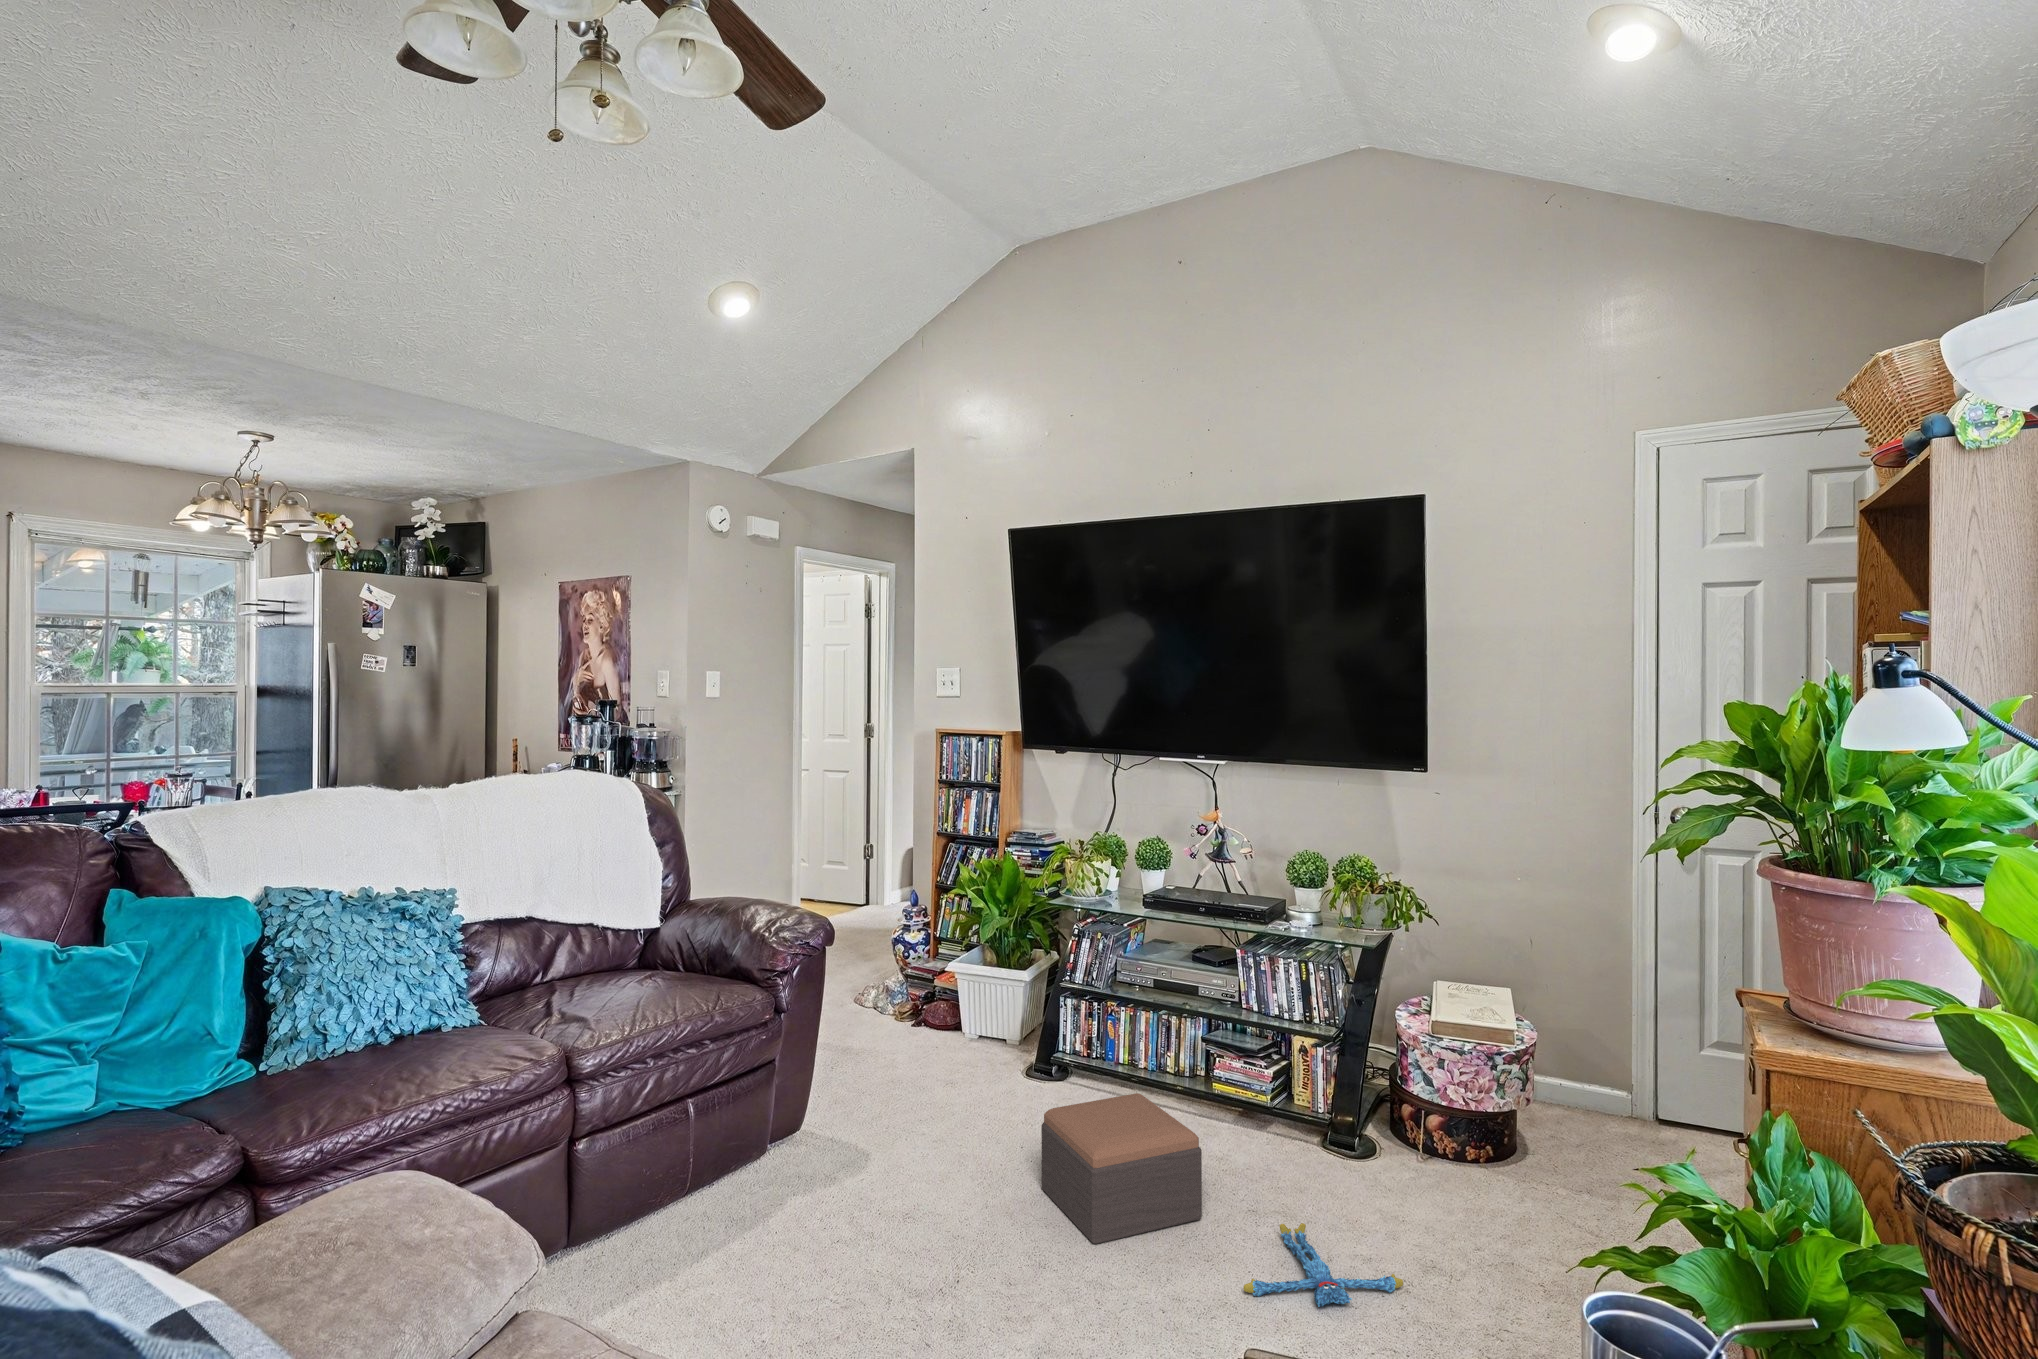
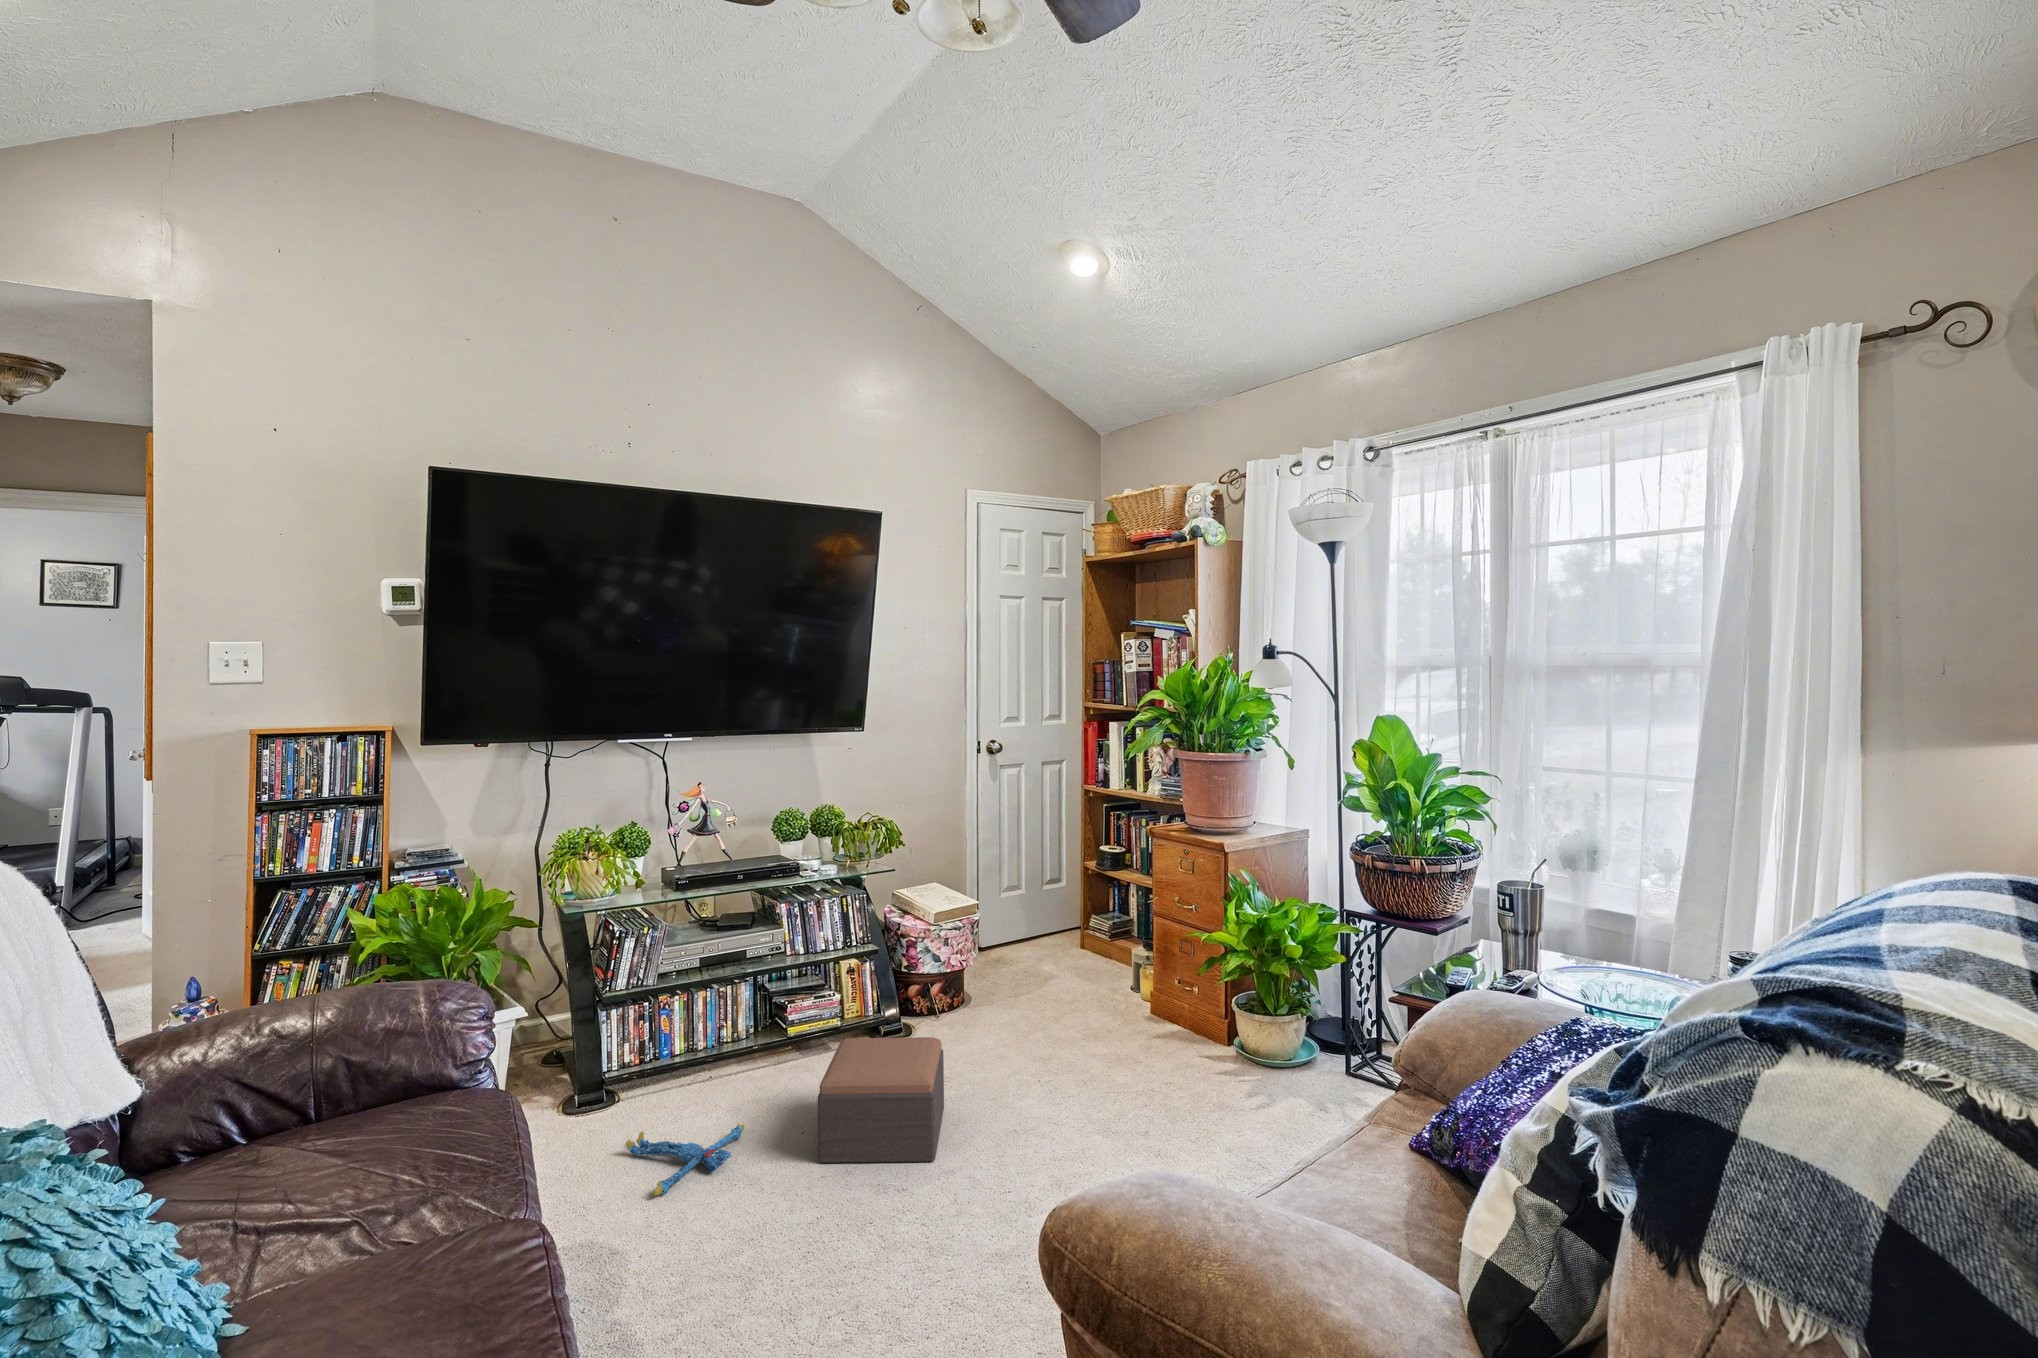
plush toy: present [1243,1223,1403,1307] -> present [626,1123,744,1196]

